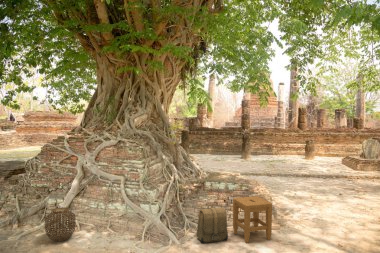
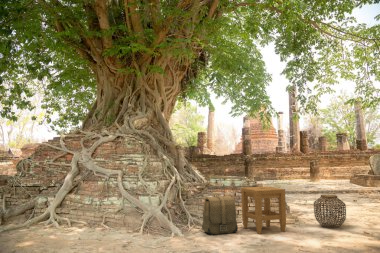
woven basket: present [45,207,76,242] -> present [314,195,346,228]

